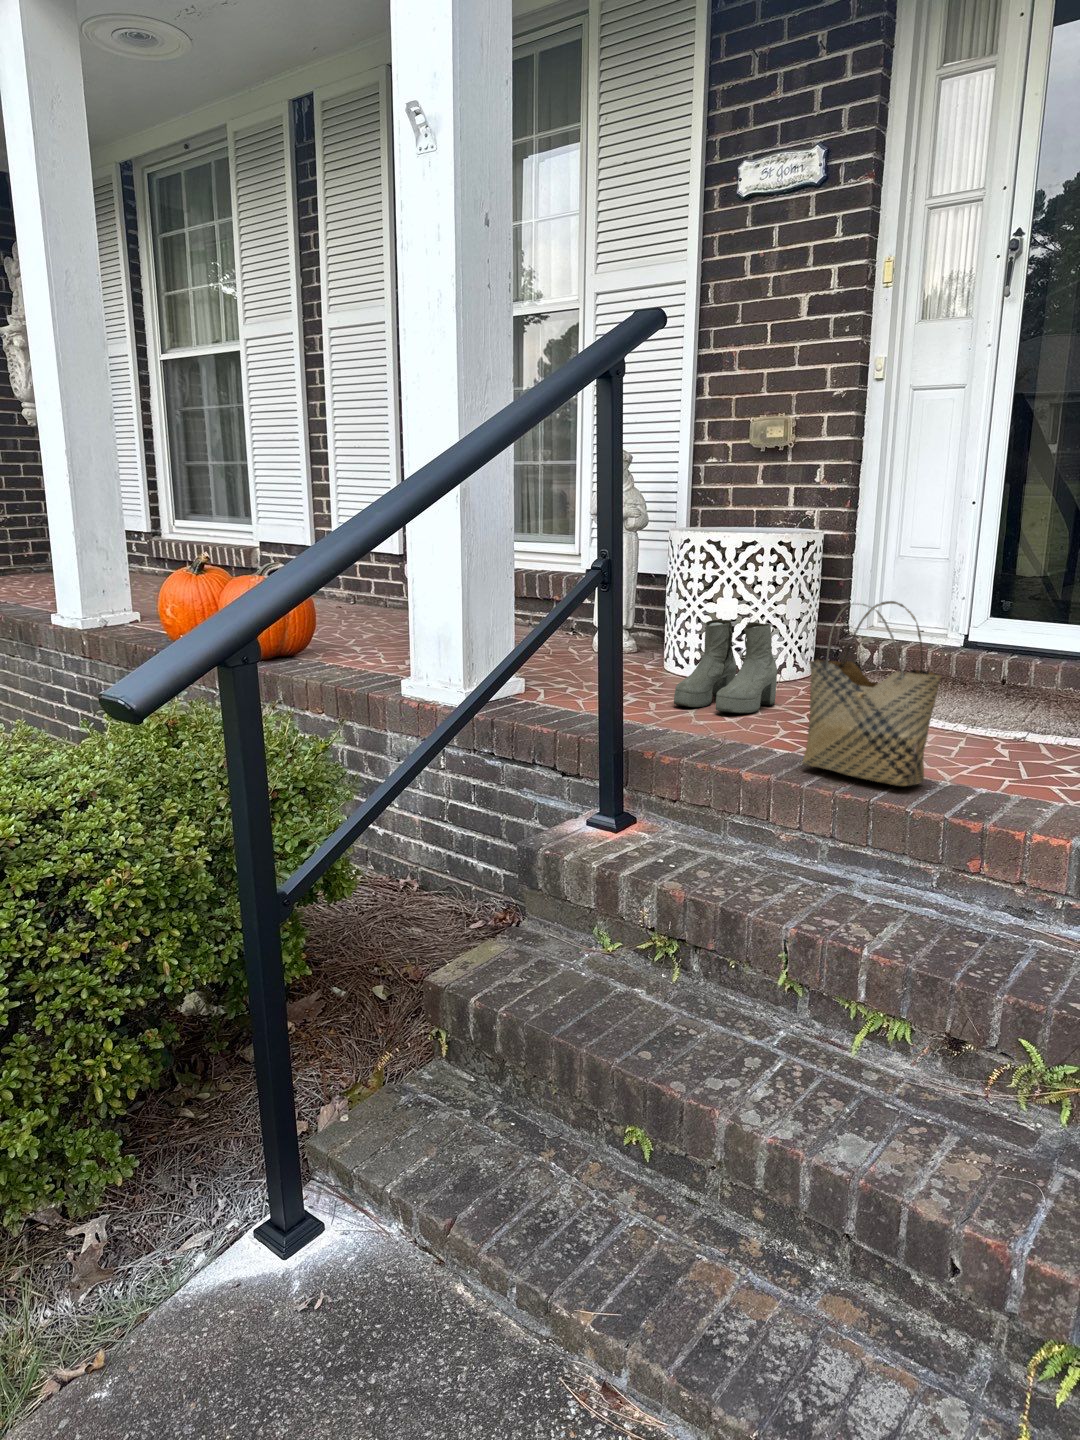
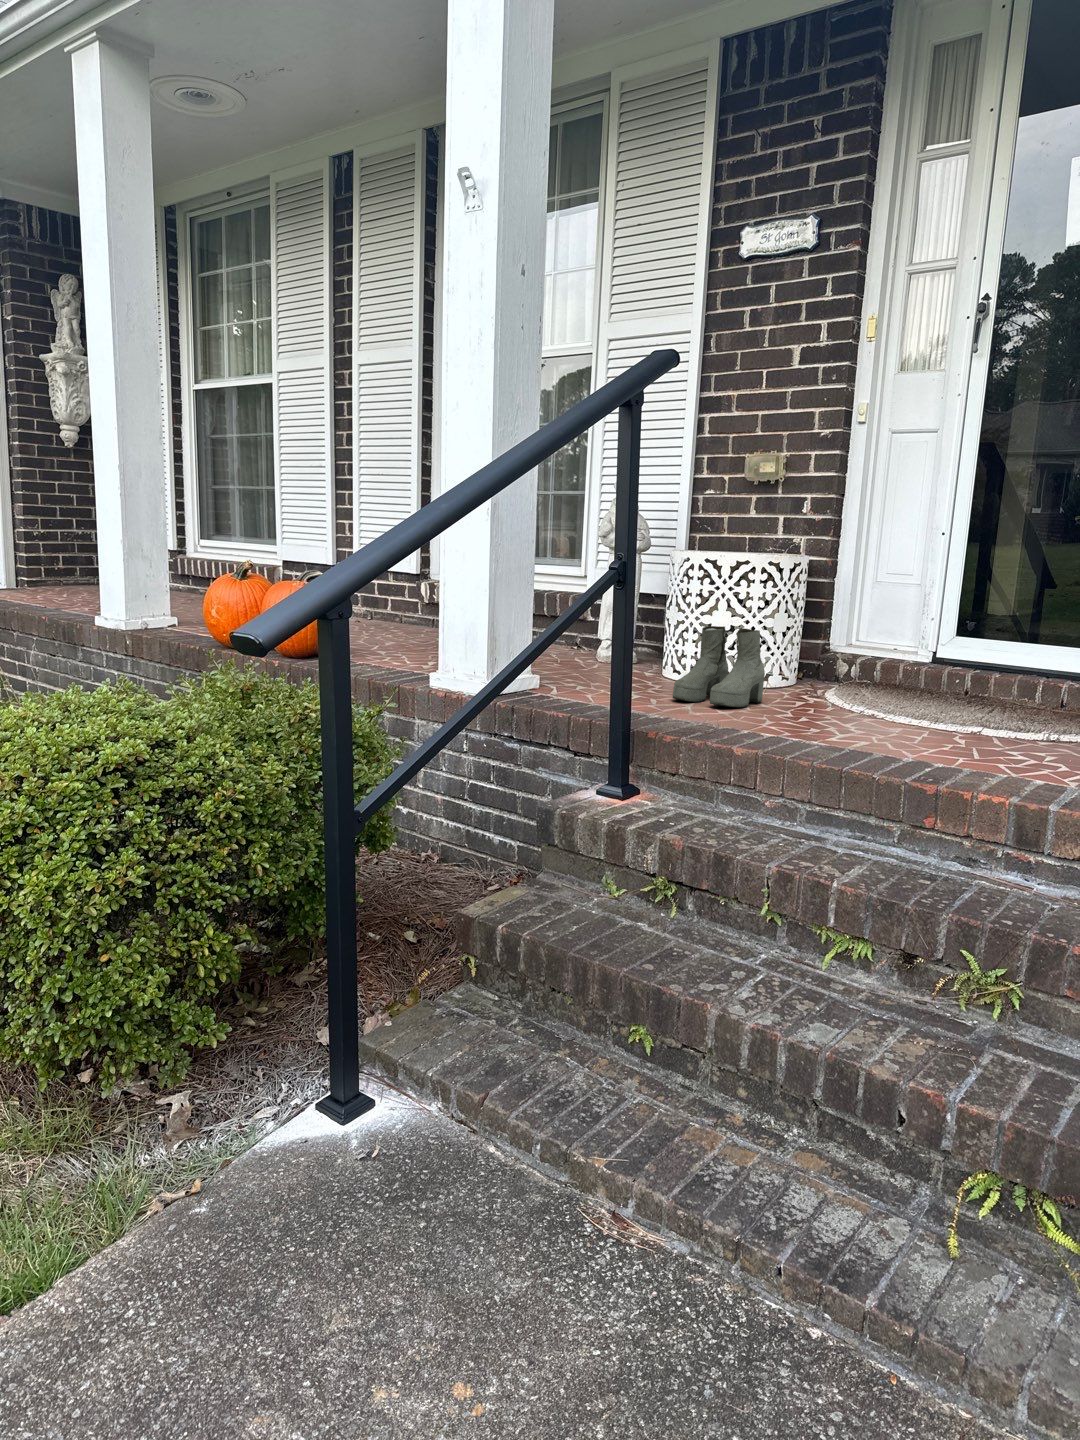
woven basket: present [802,601,942,786] -> none [786,601,907,760]

